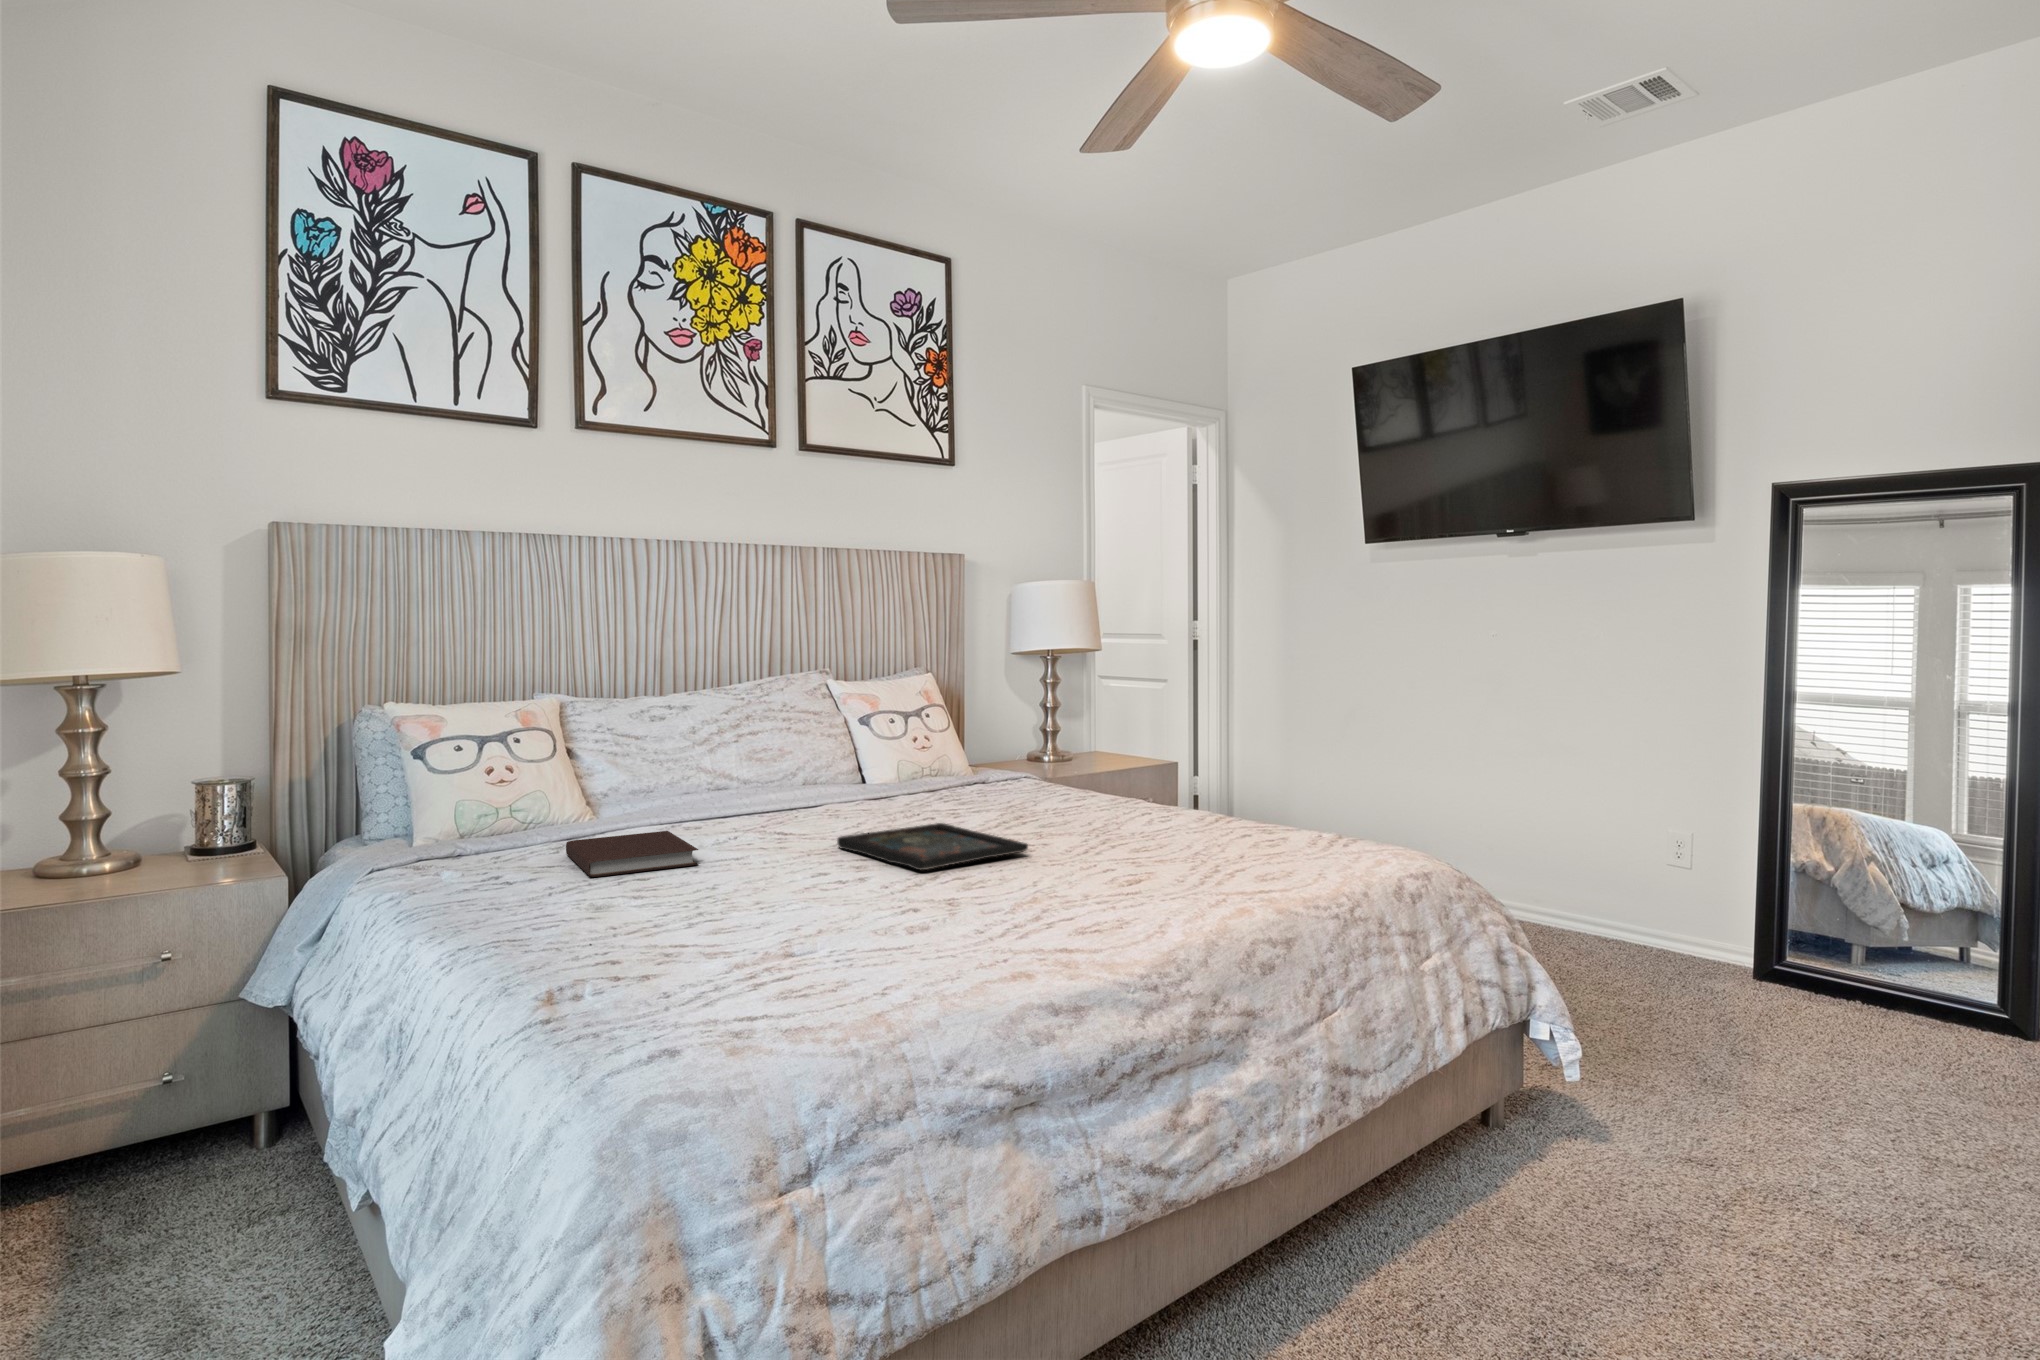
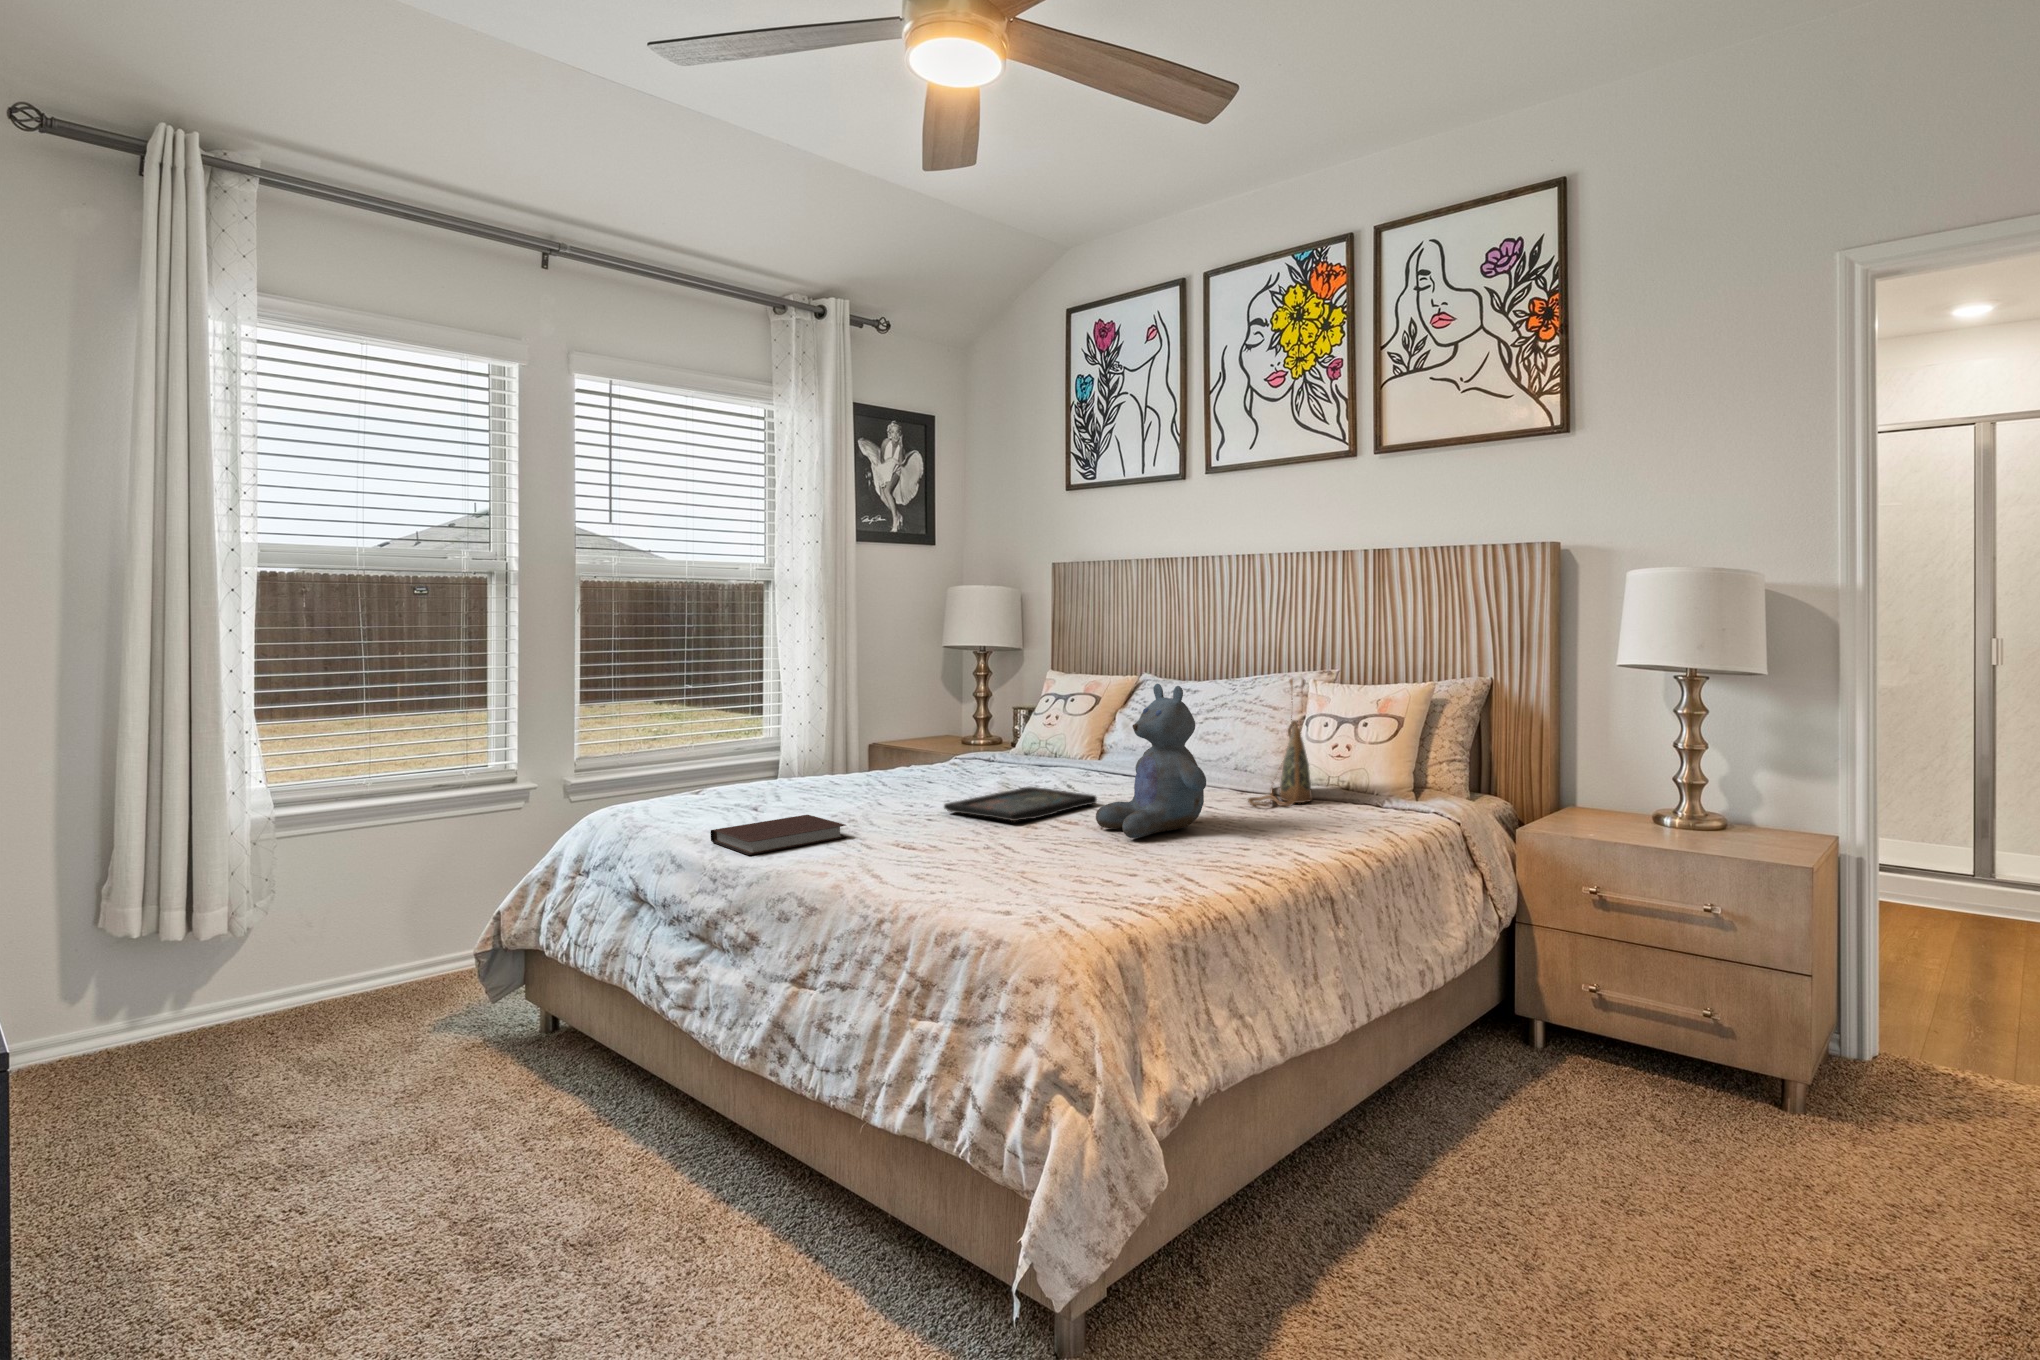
handbag: none [916,677,1027,804] -> present [1248,678,1312,806]
stuffed bear: none [1028,679,1144,835] -> present [1096,684,1206,838]
notebook: present [566,831,698,877] -> present [710,815,846,855]

